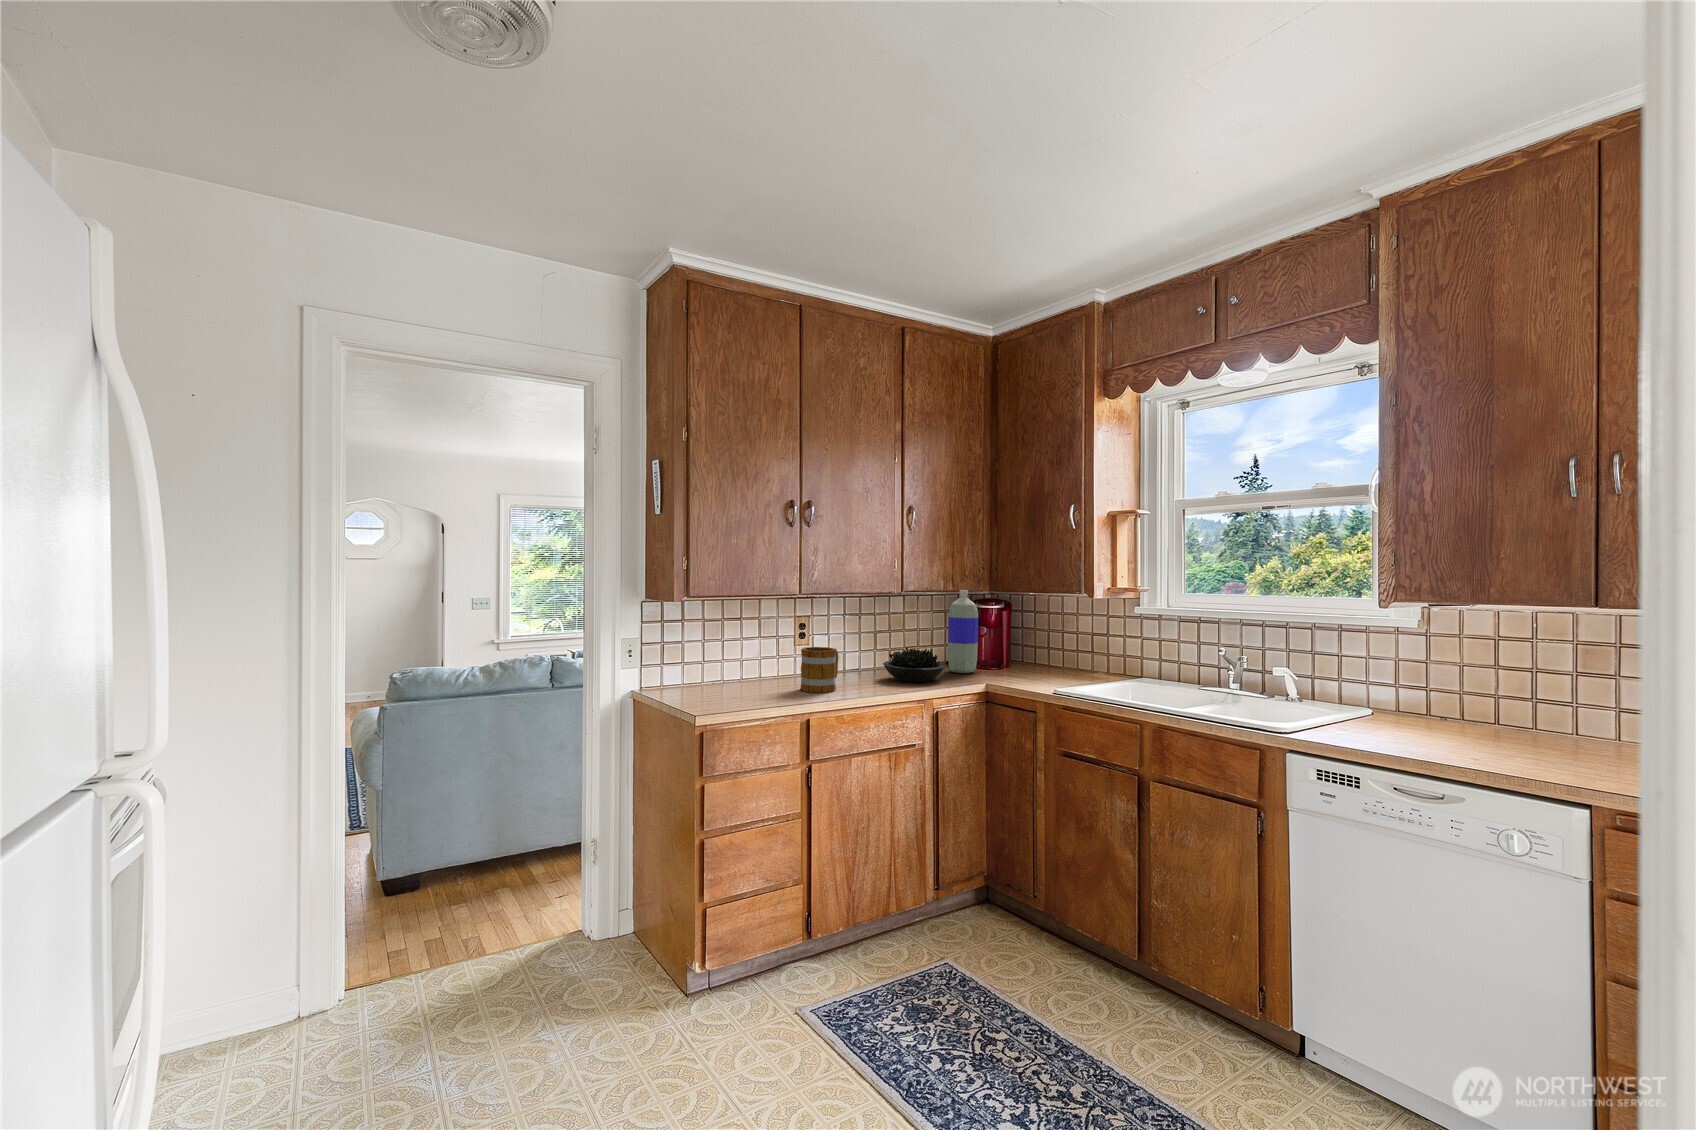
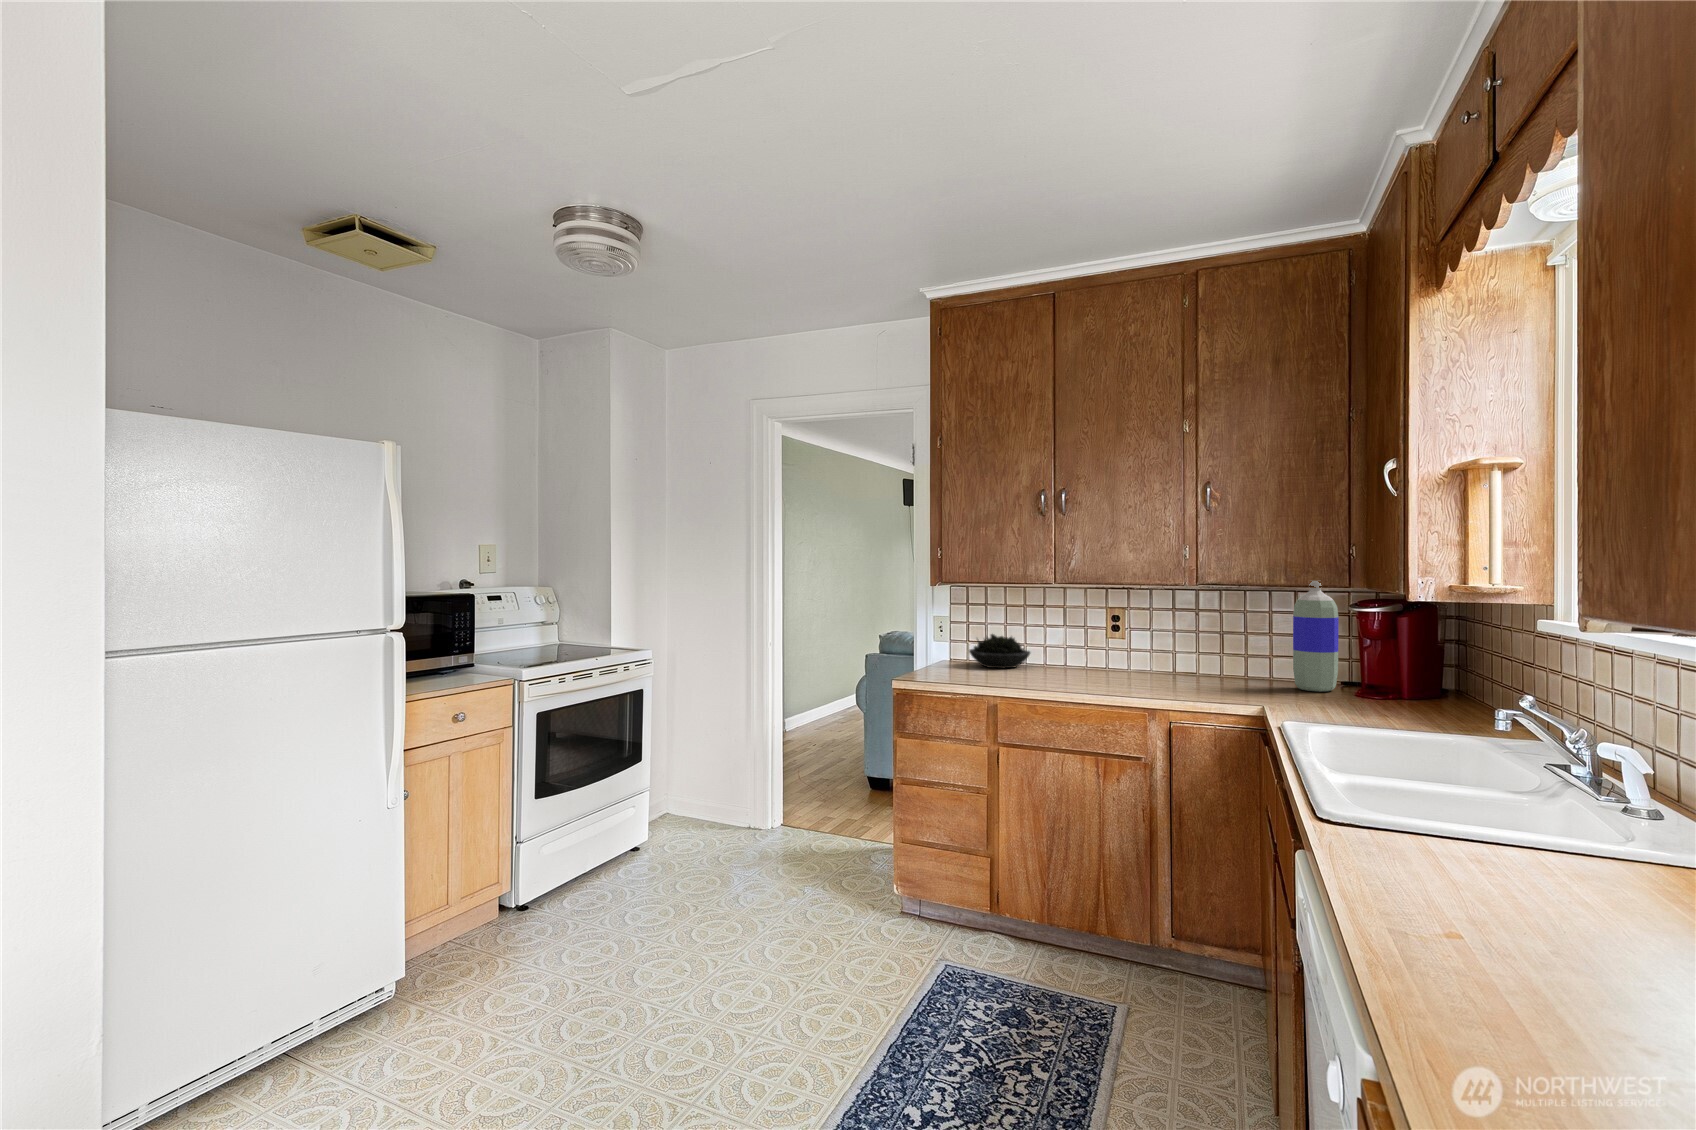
mug: present [800,647,839,693] -> none [1052,635,1107,682]
succulent plant: present [883,648,945,682] -> present [969,634,1030,668]

